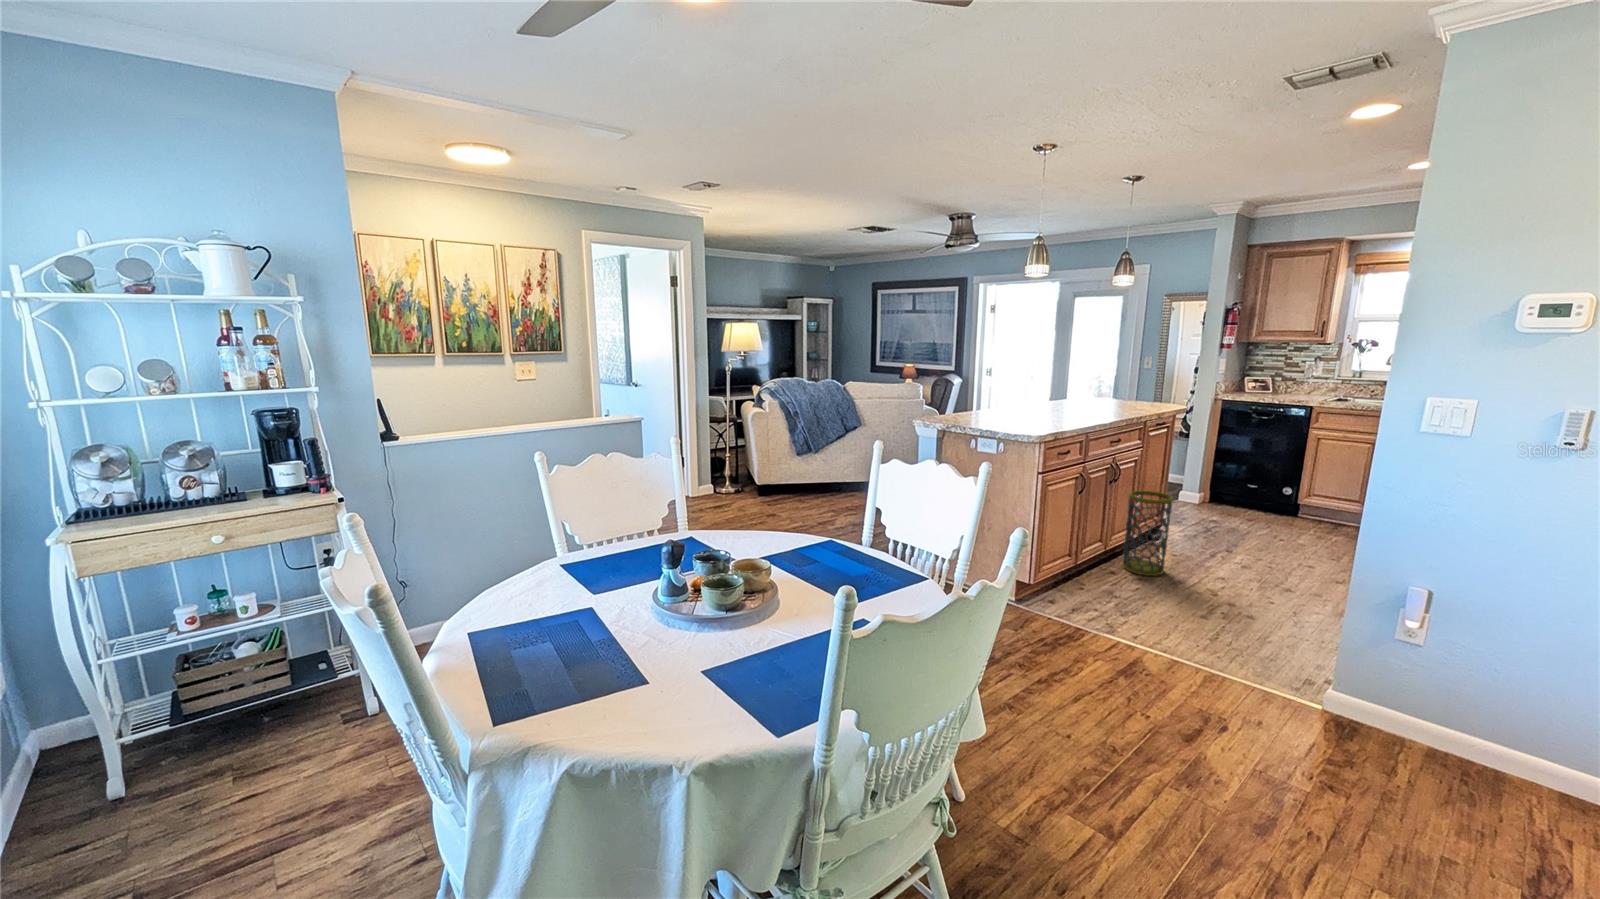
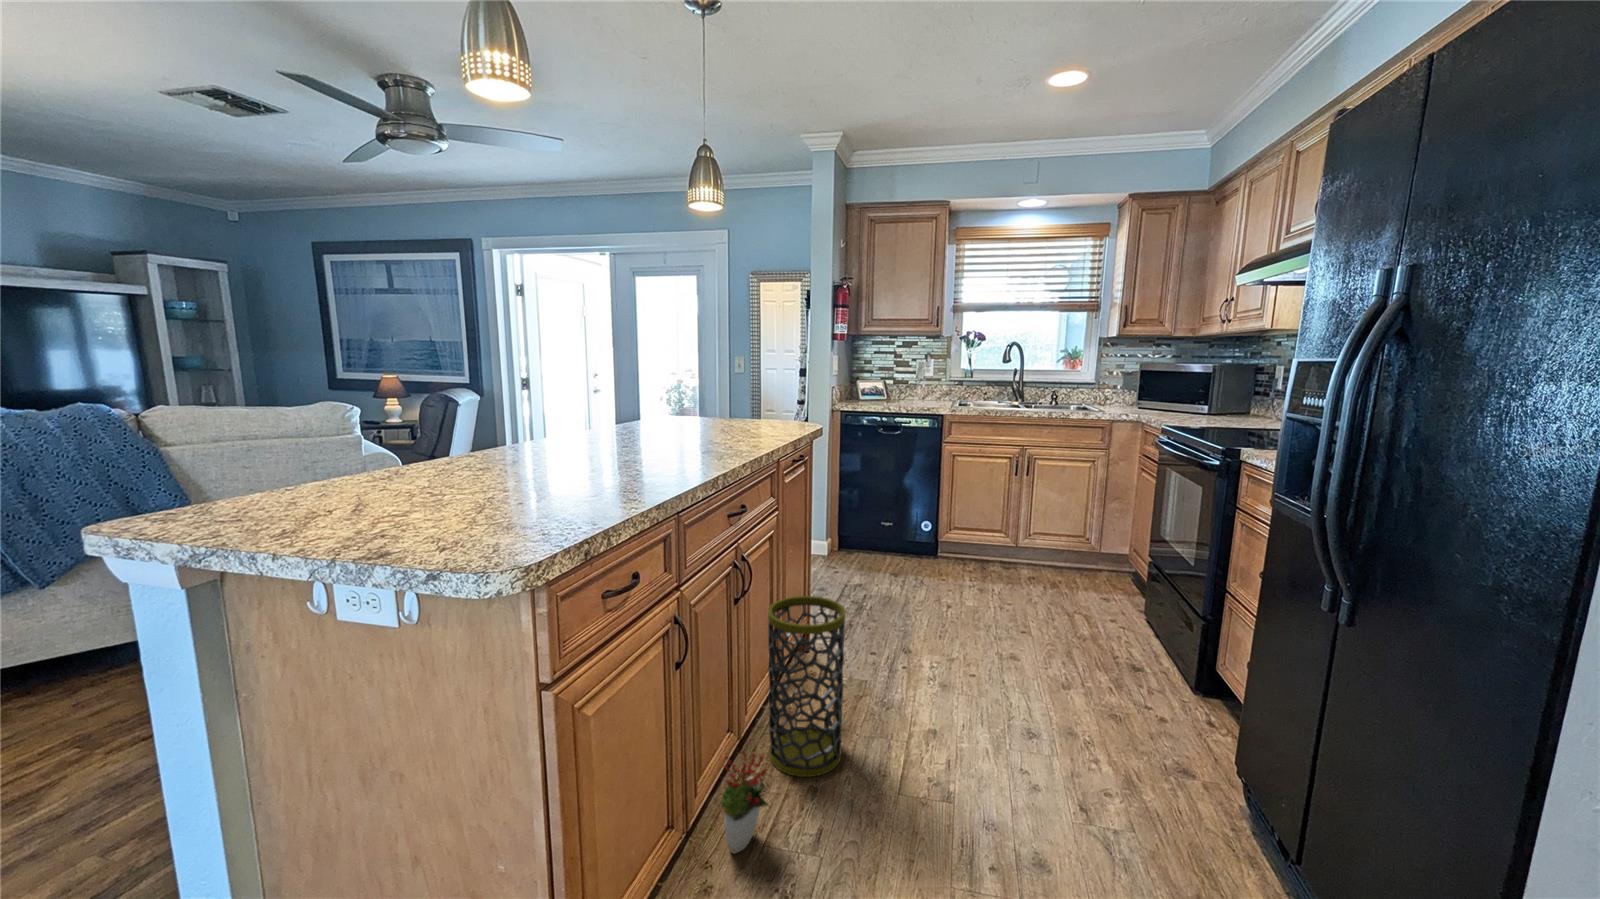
decorative plant: none [1093,540,1117,583] -> present [721,751,769,853]

